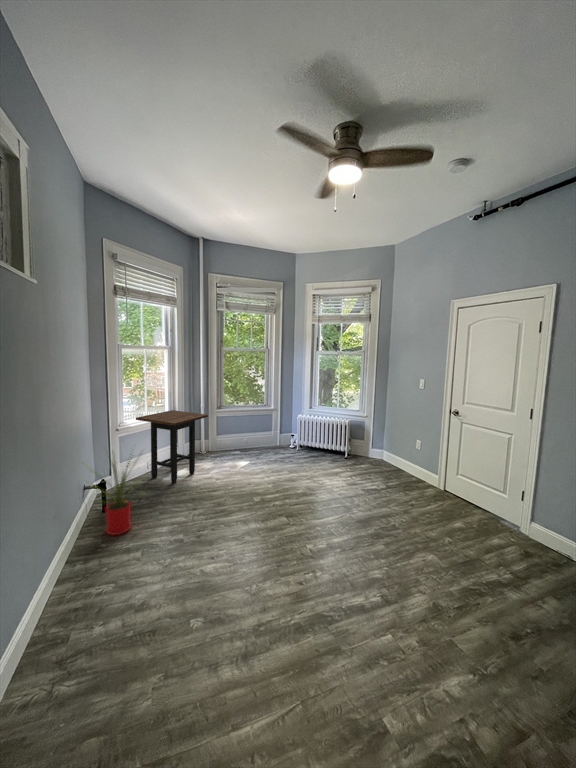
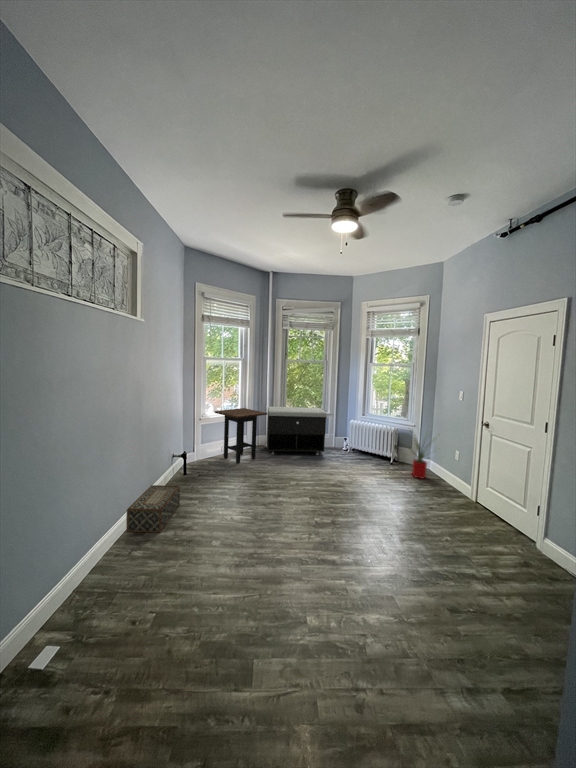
storage bench: none [201,404,276,464] -> present [267,407,327,455]
house plant: present [86,454,148,535] -> present [410,430,431,478]
woven basket: none [31,539,114,643] -> present [126,485,180,533]

